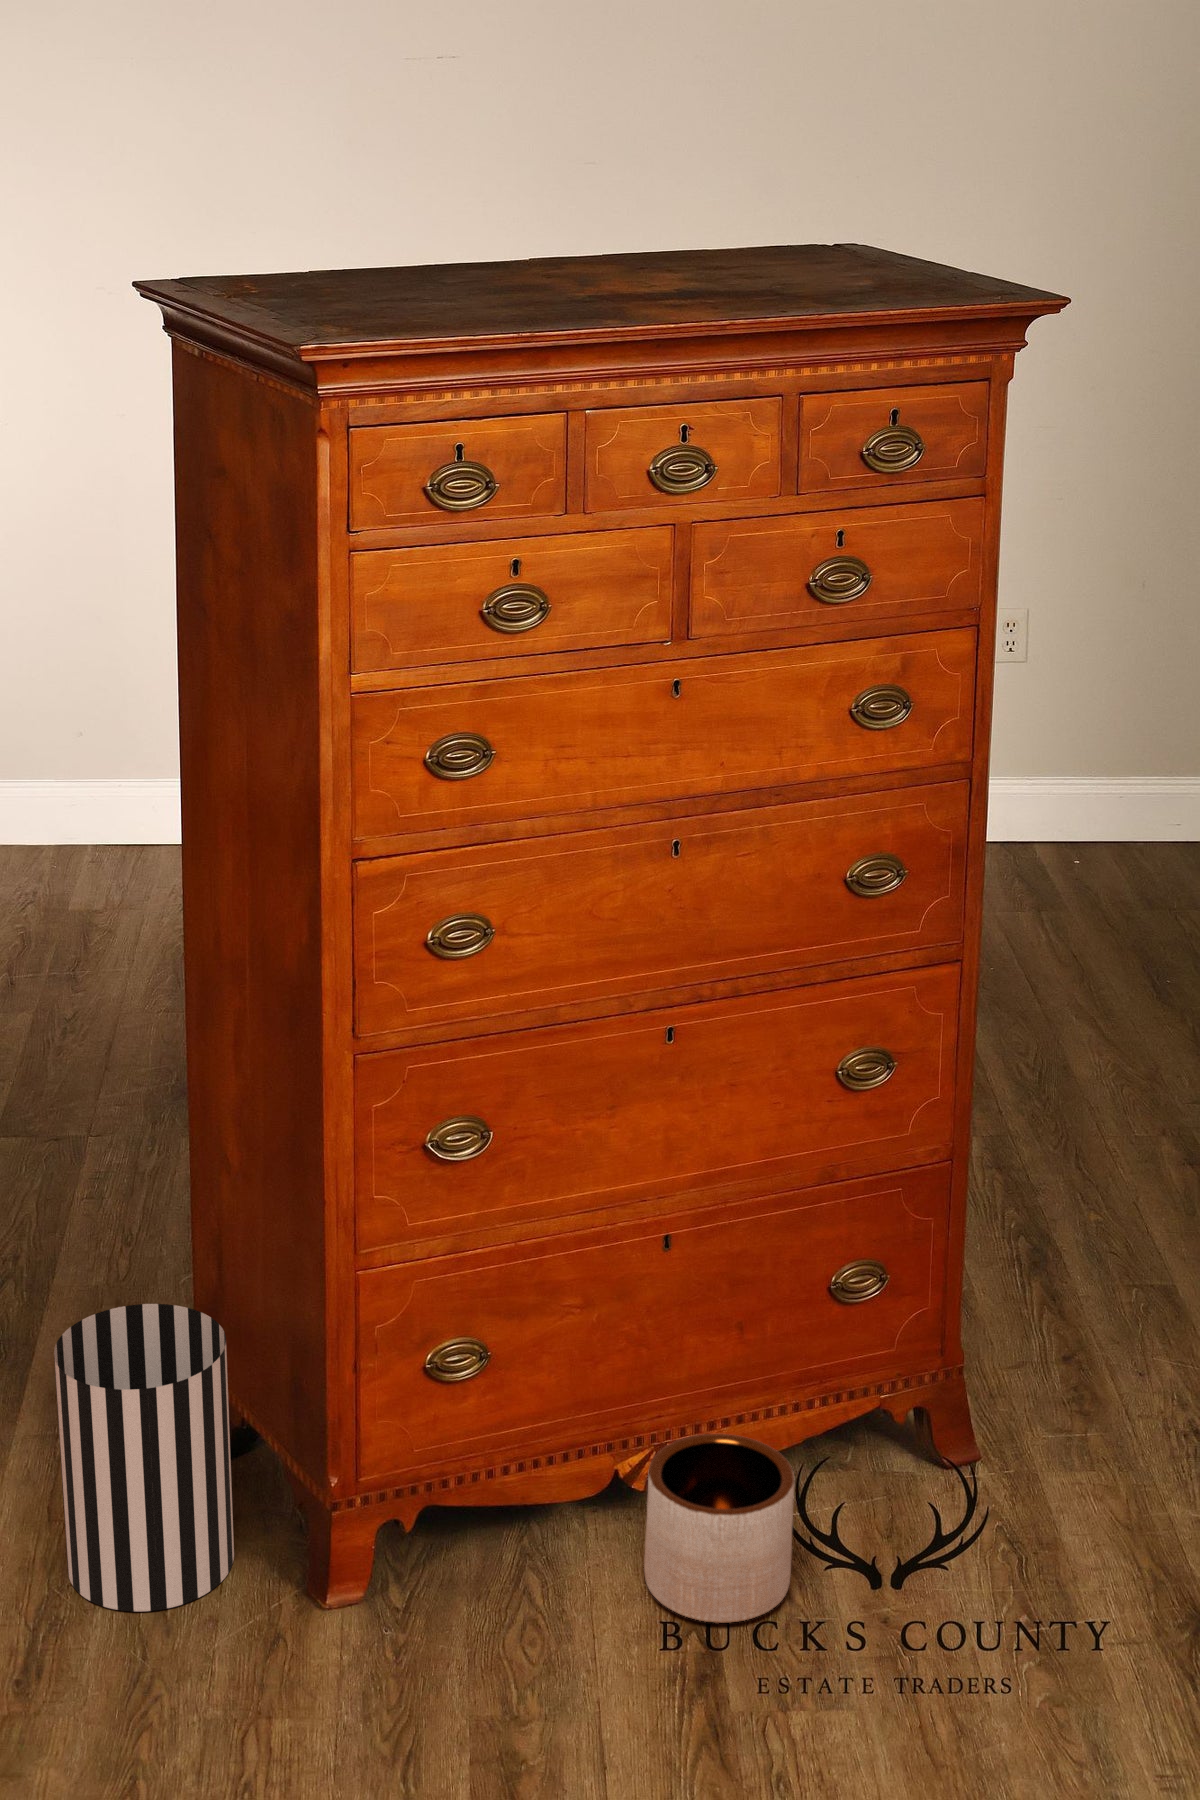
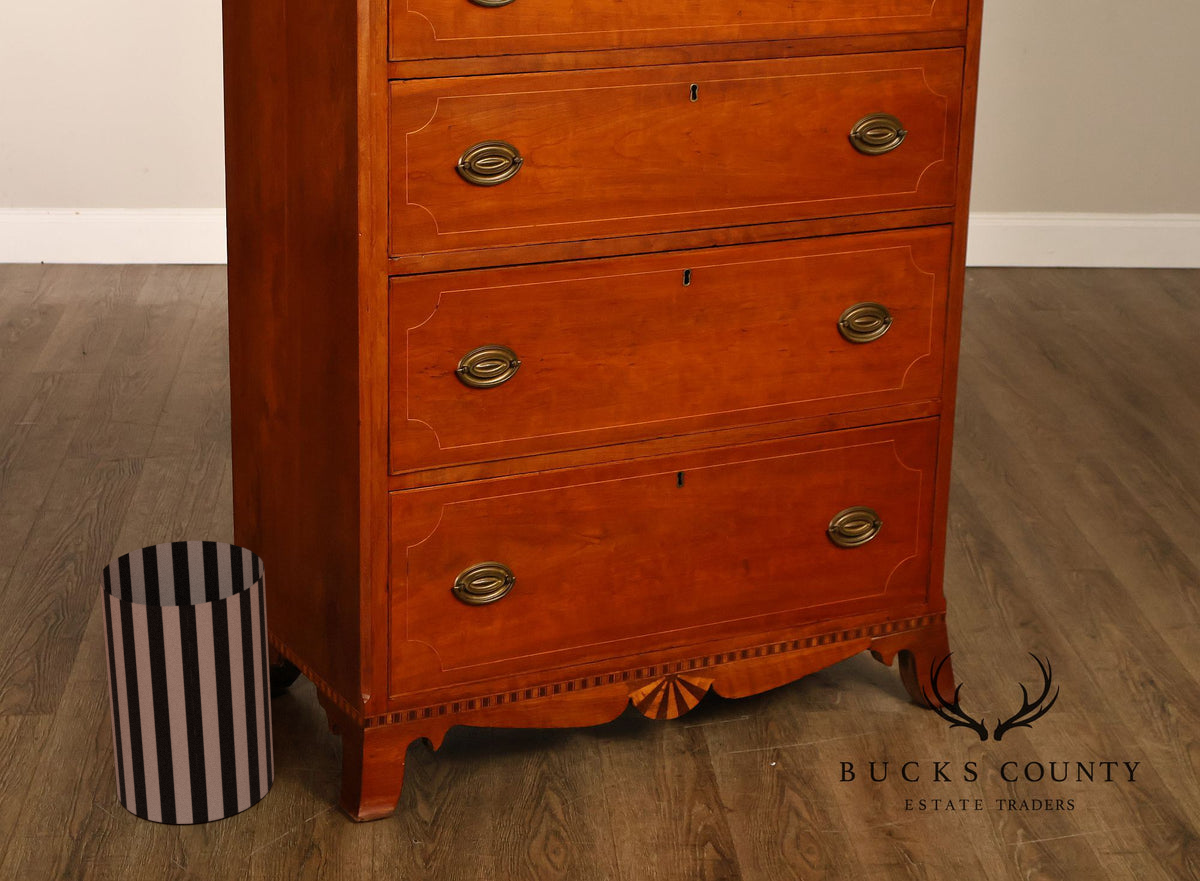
planter: present [644,1434,794,1623] -> none [659,663,800,833]

